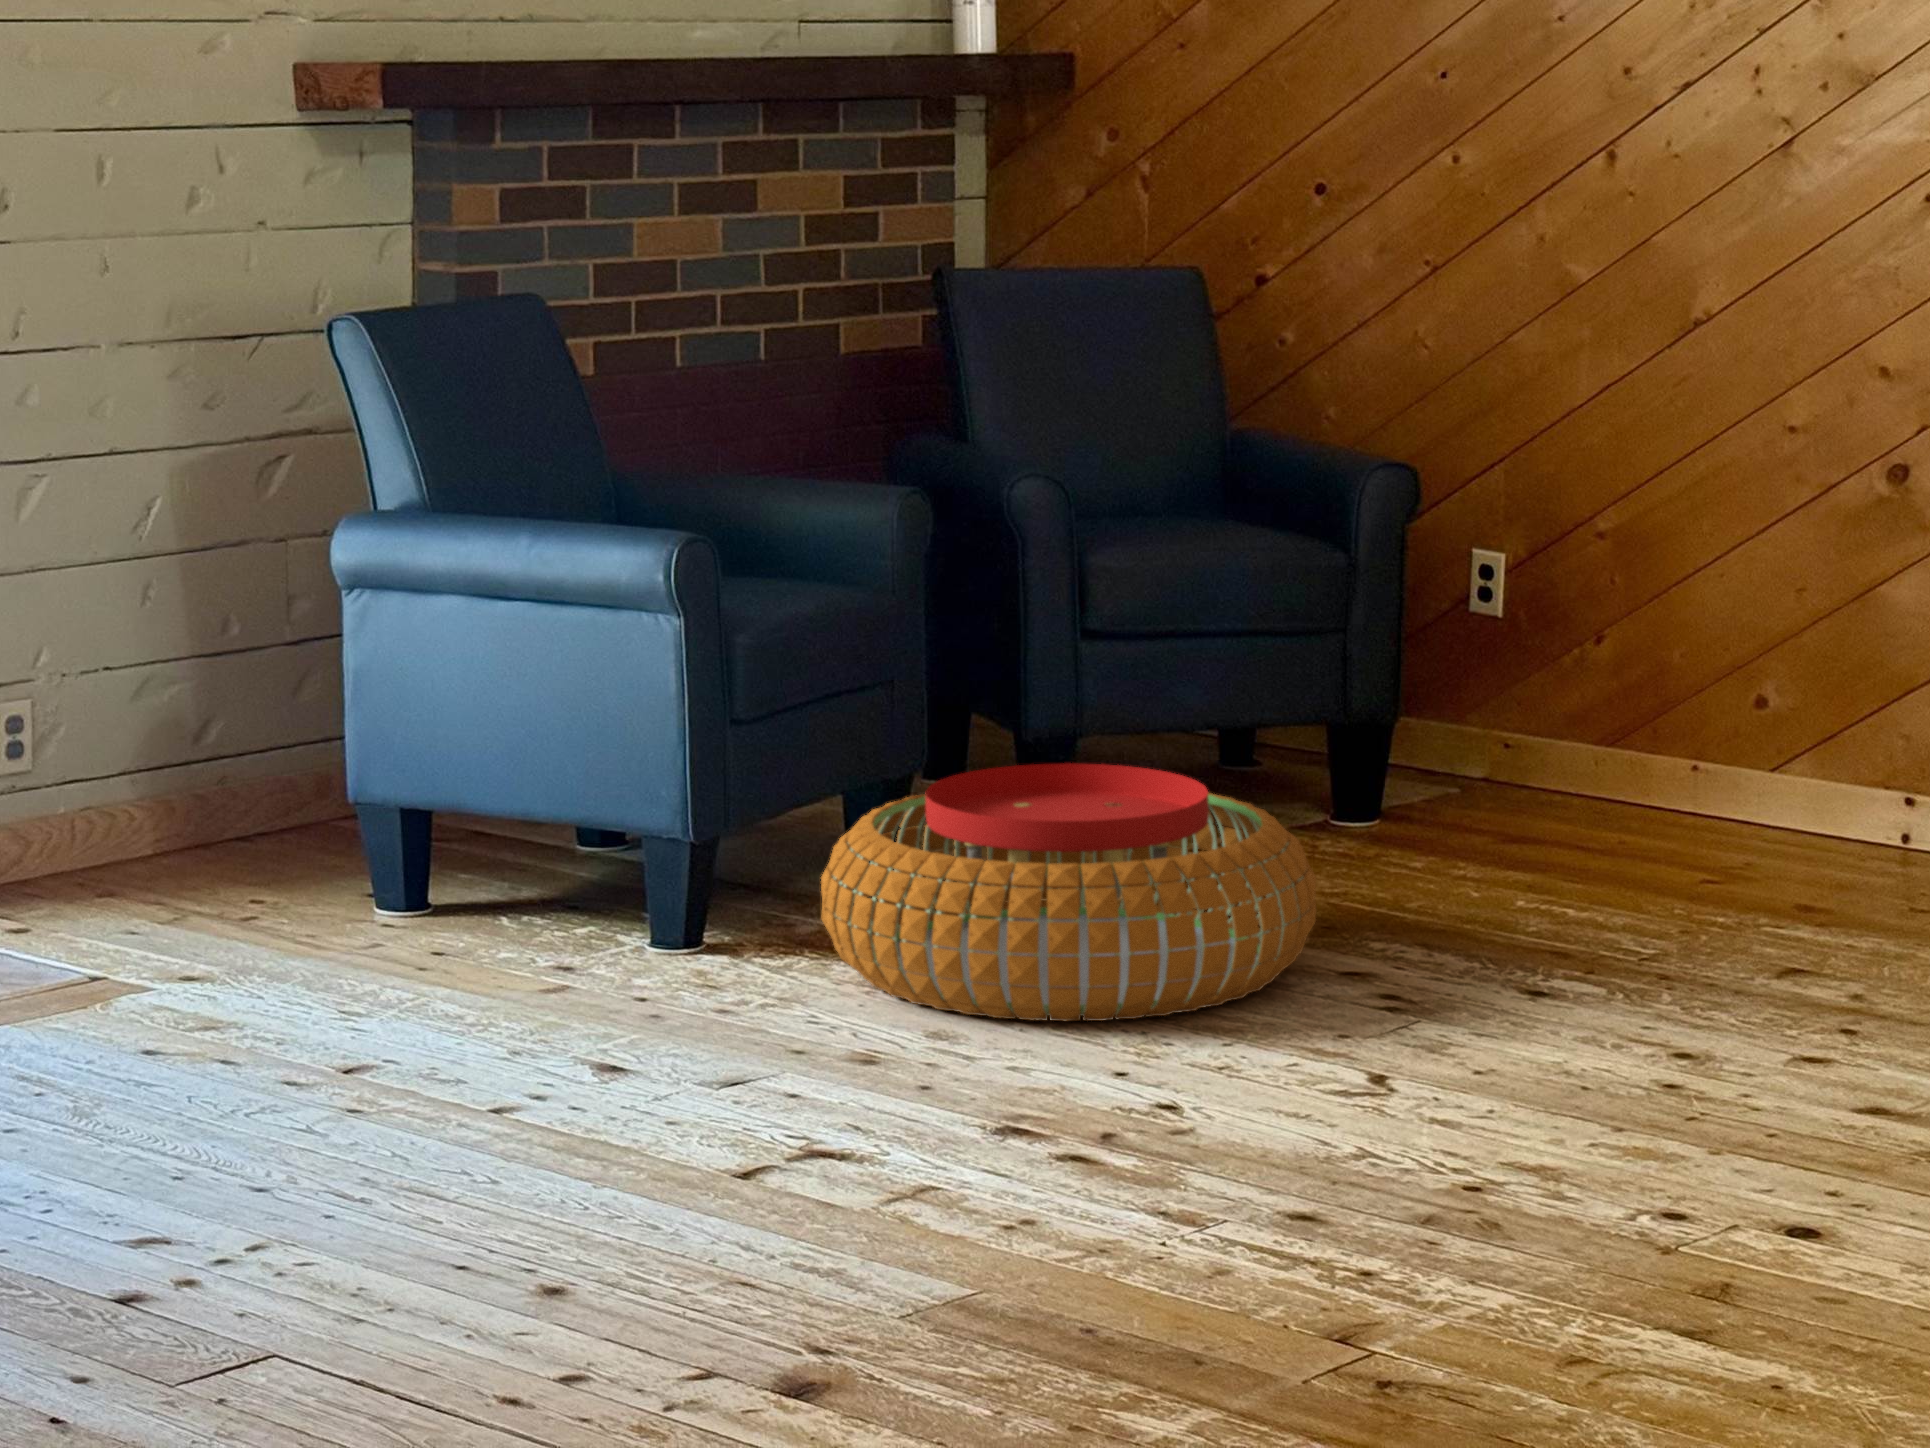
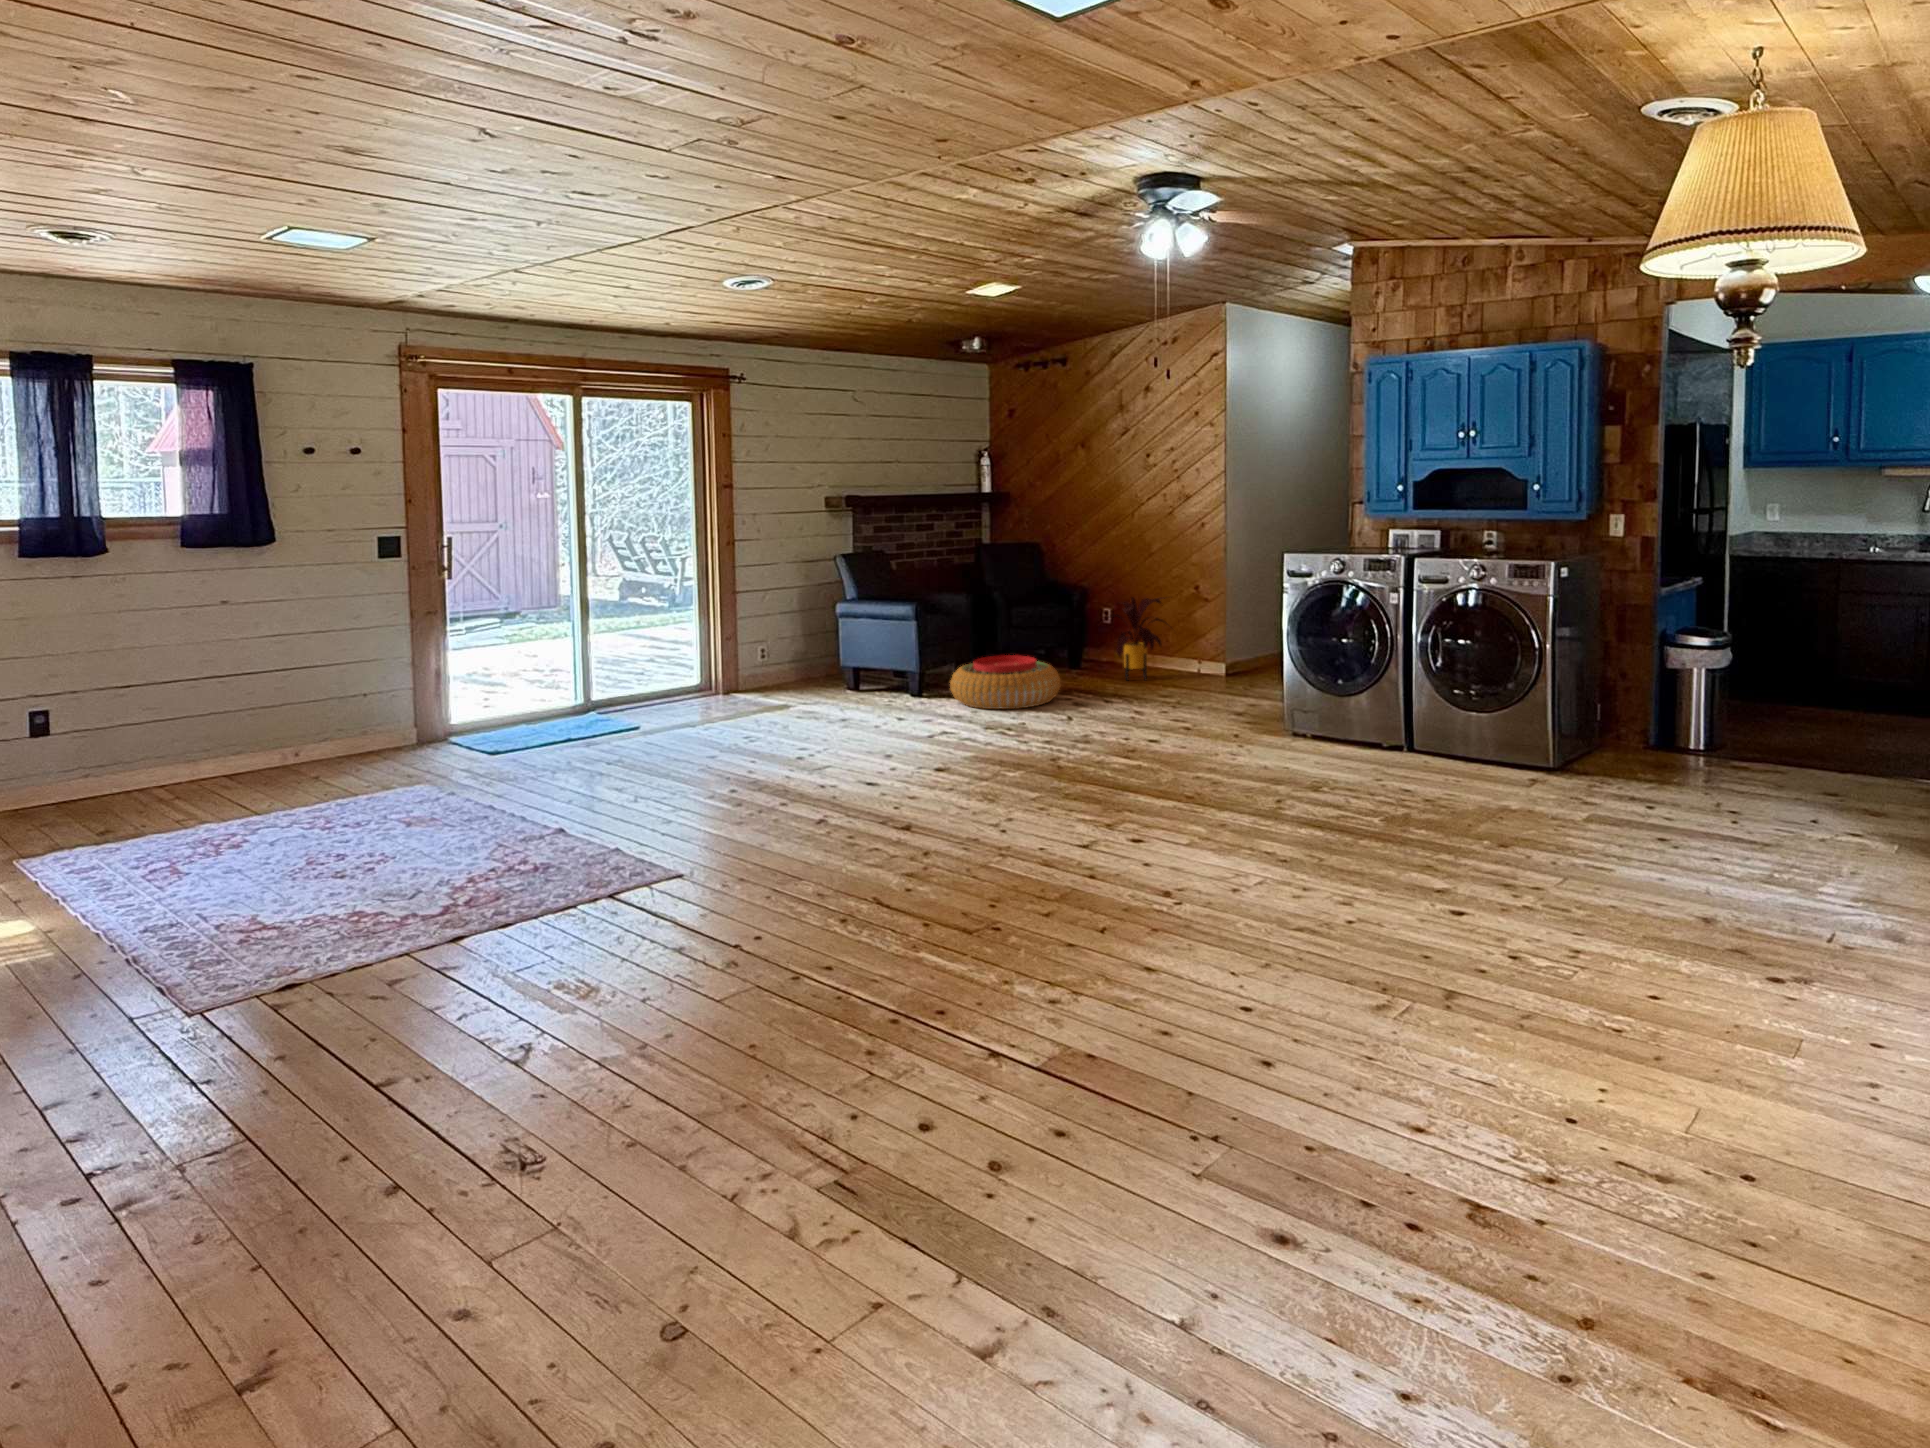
house plant: none [1458,508,1821,878] -> present [1111,597,1165,680]

